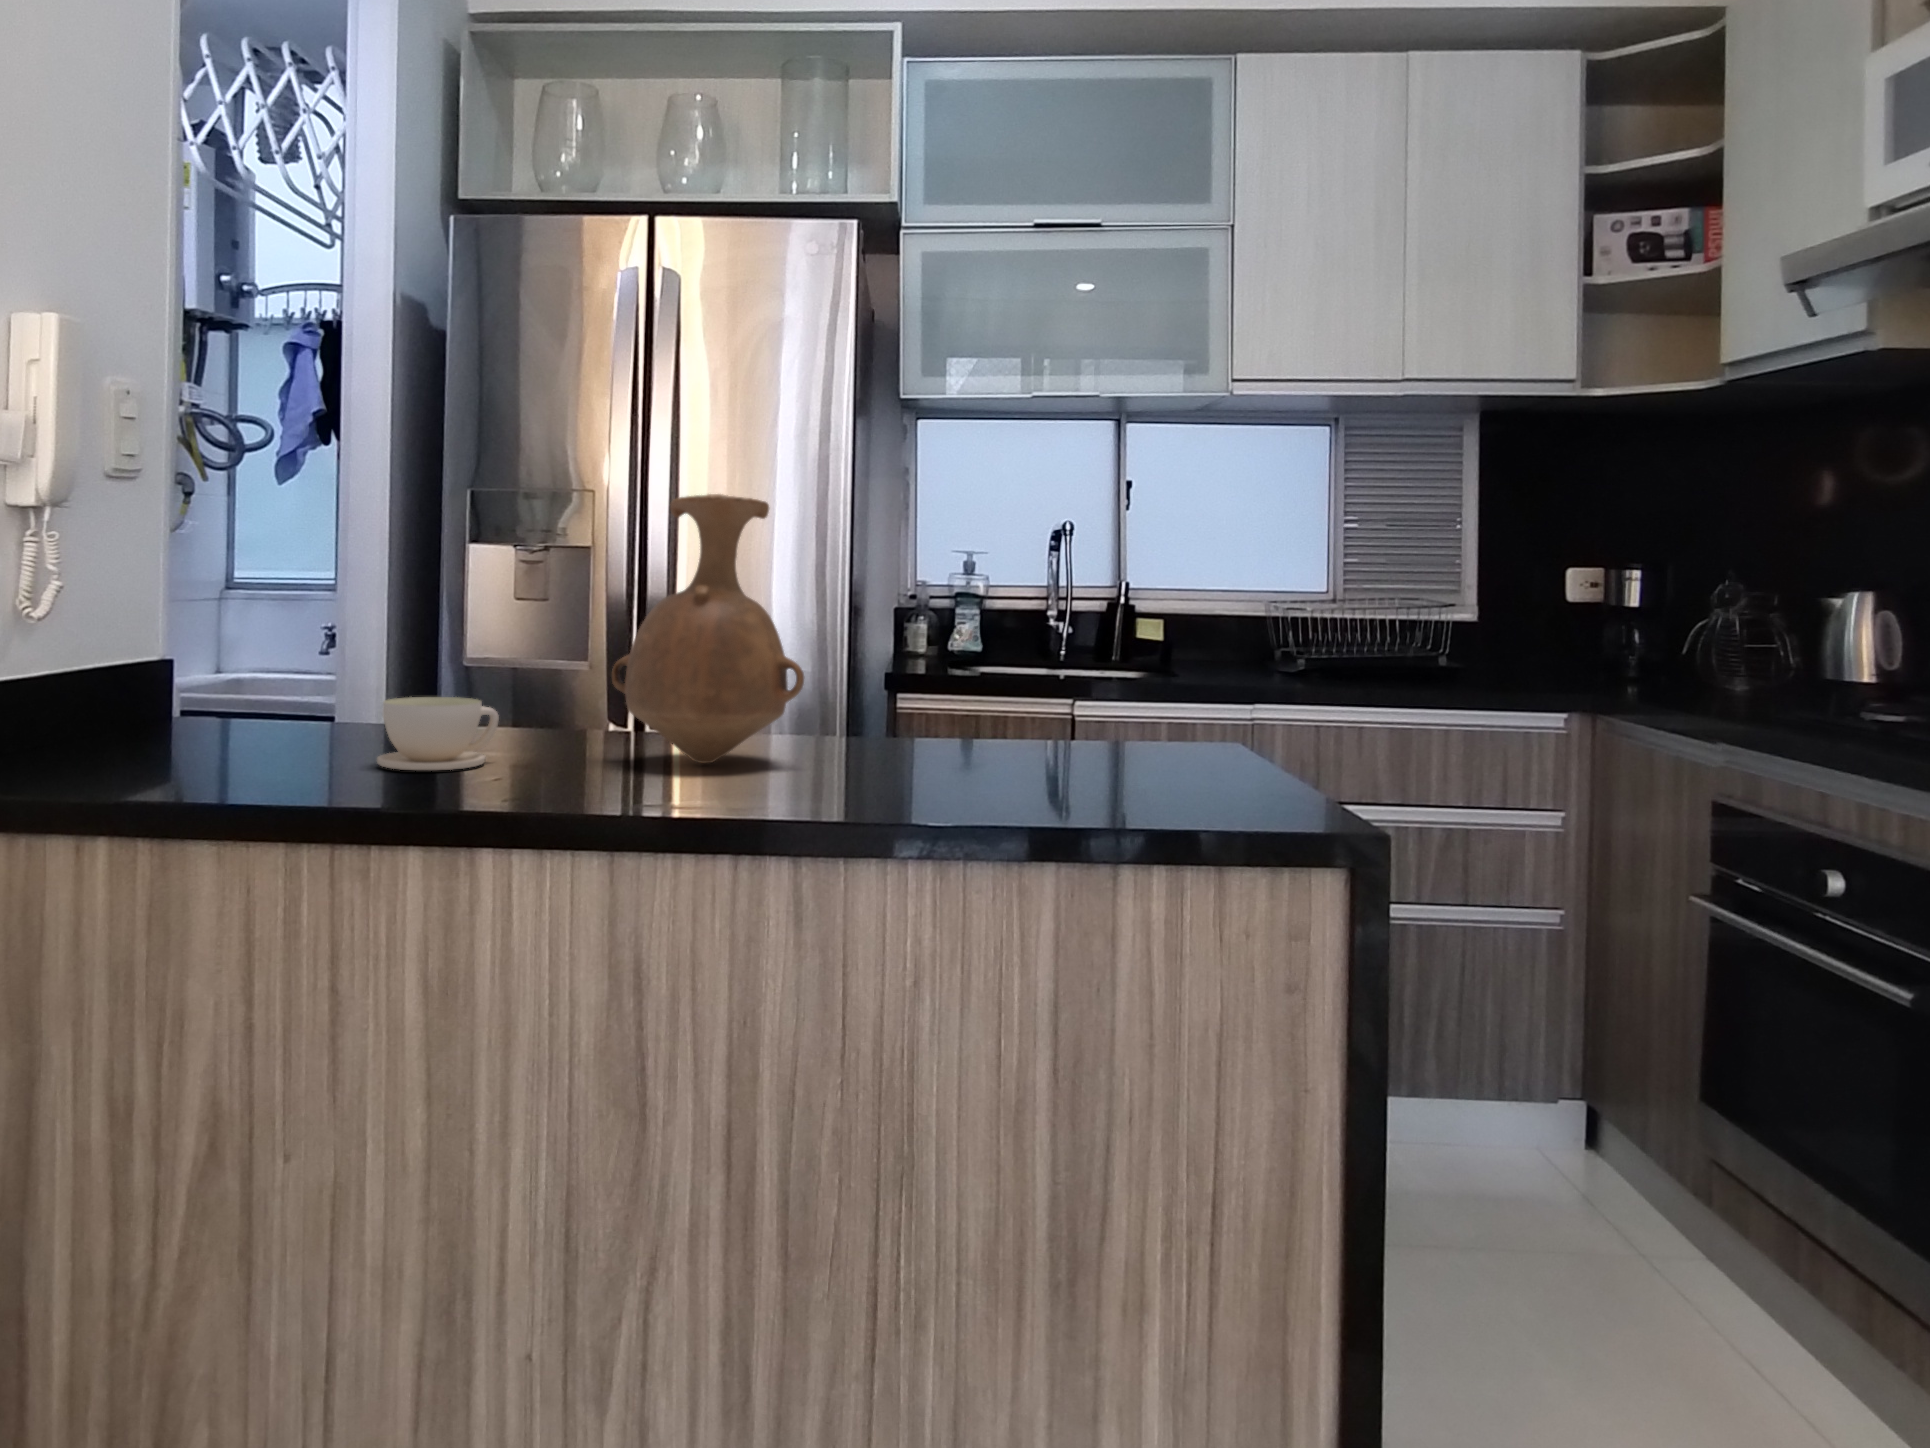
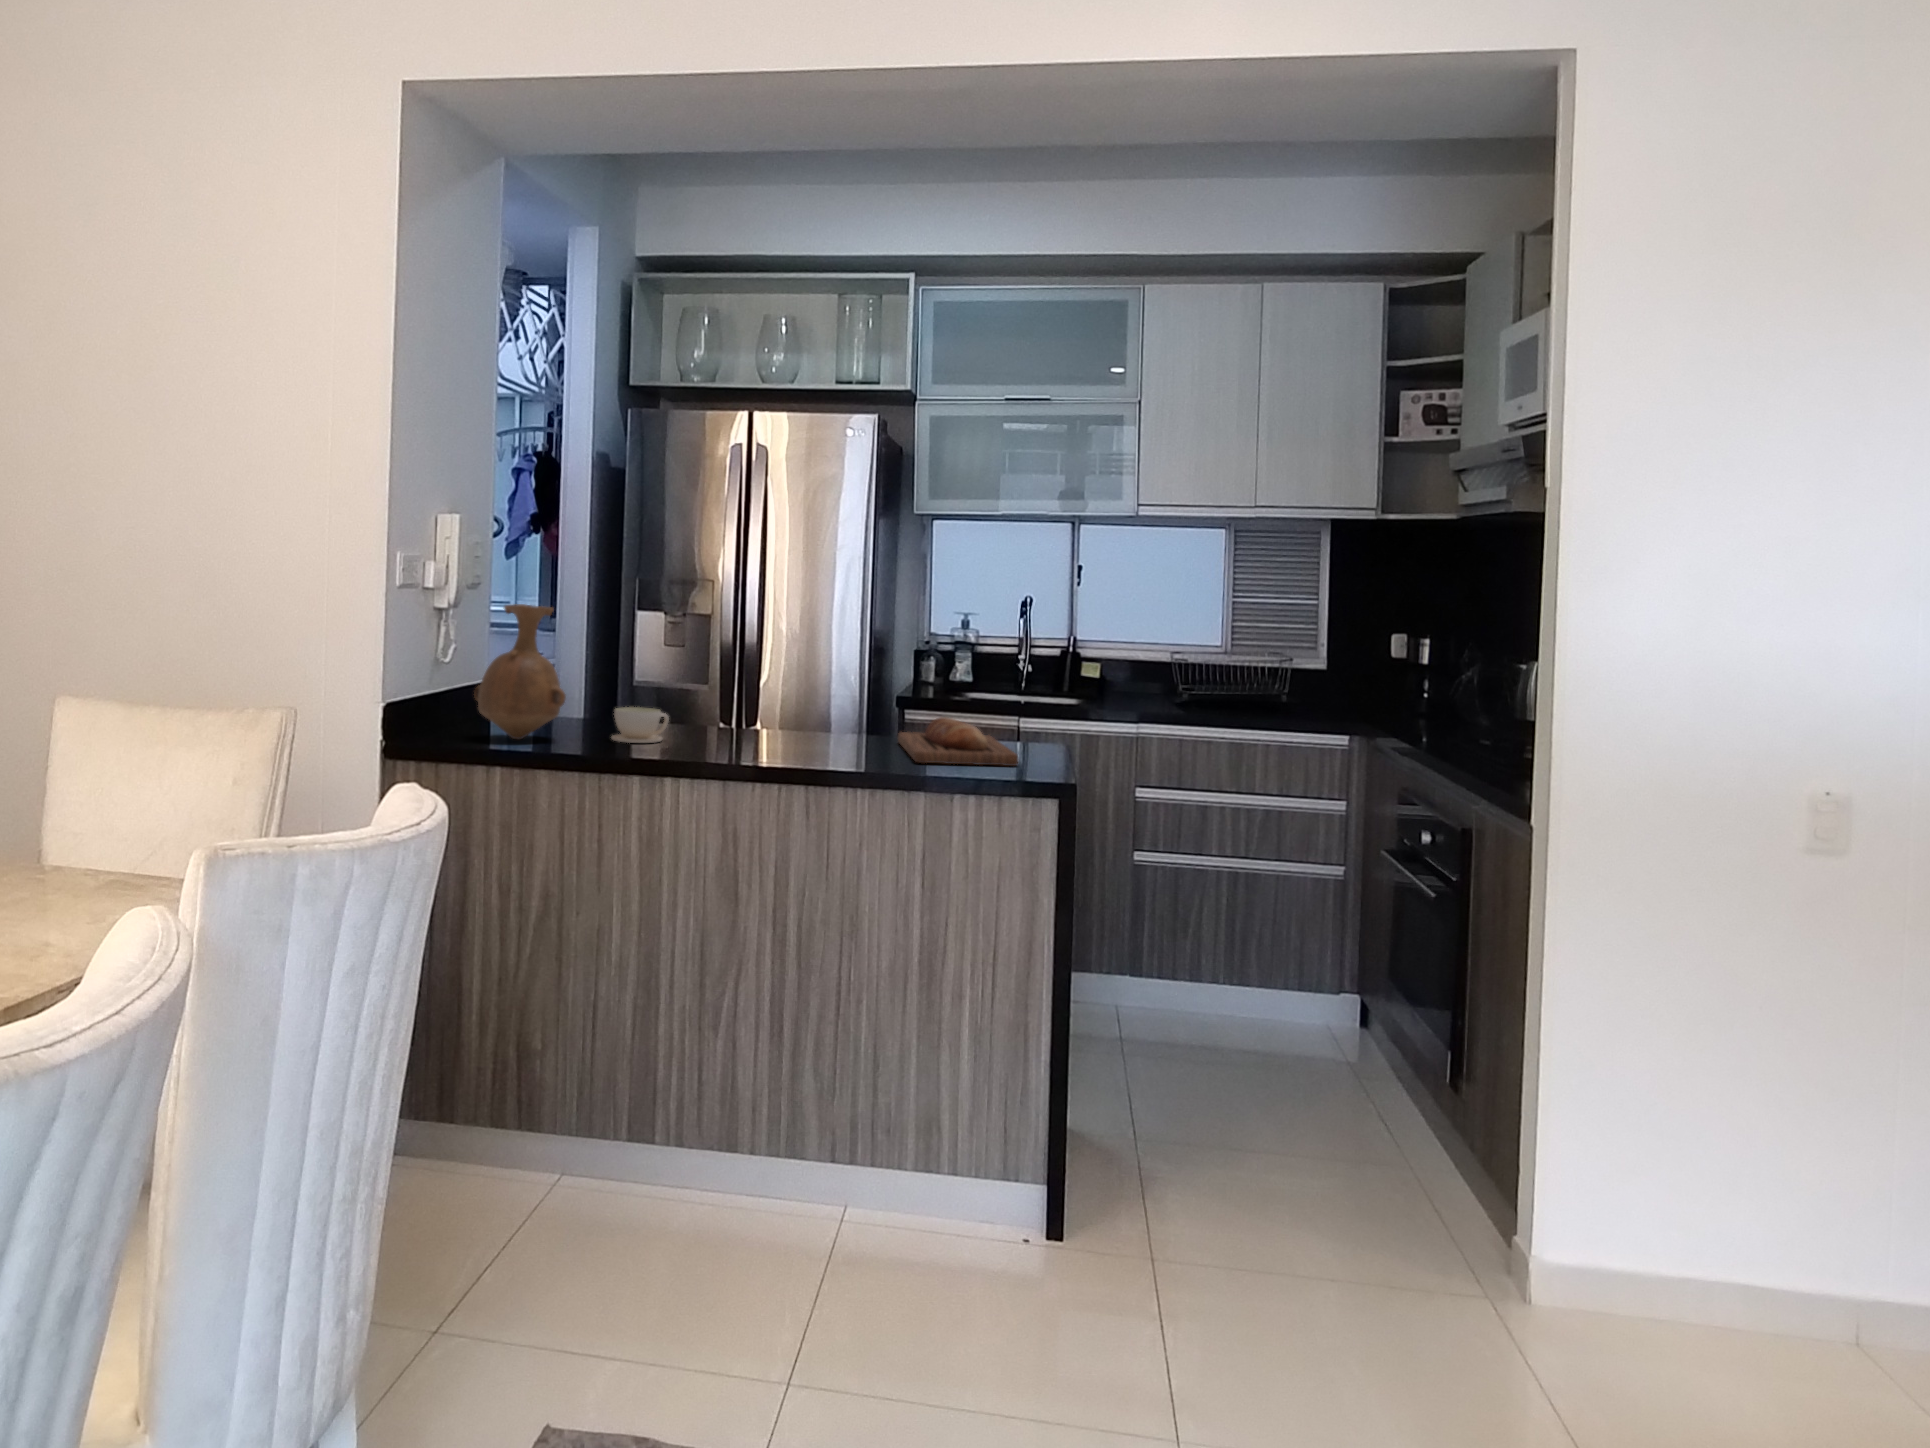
vase: present [612,494,804,763] -> present [474,604,566,739]
bread loaf: none [948,701,1231,798] -> present [898,717,1018,766]

